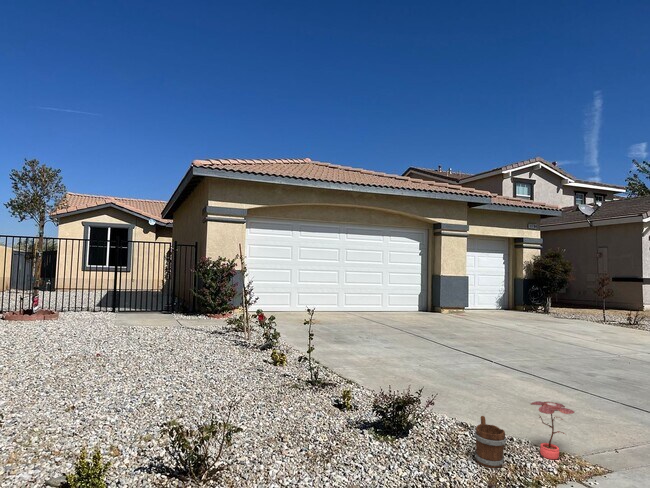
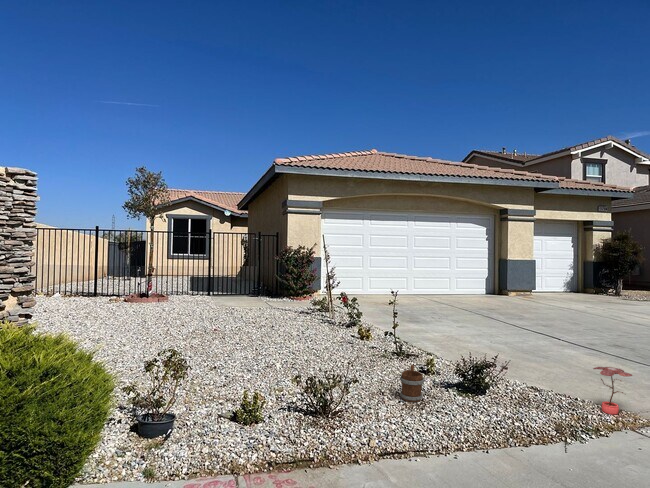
bucket: present [474,416,506,468] -> present [400,365,425,402]

